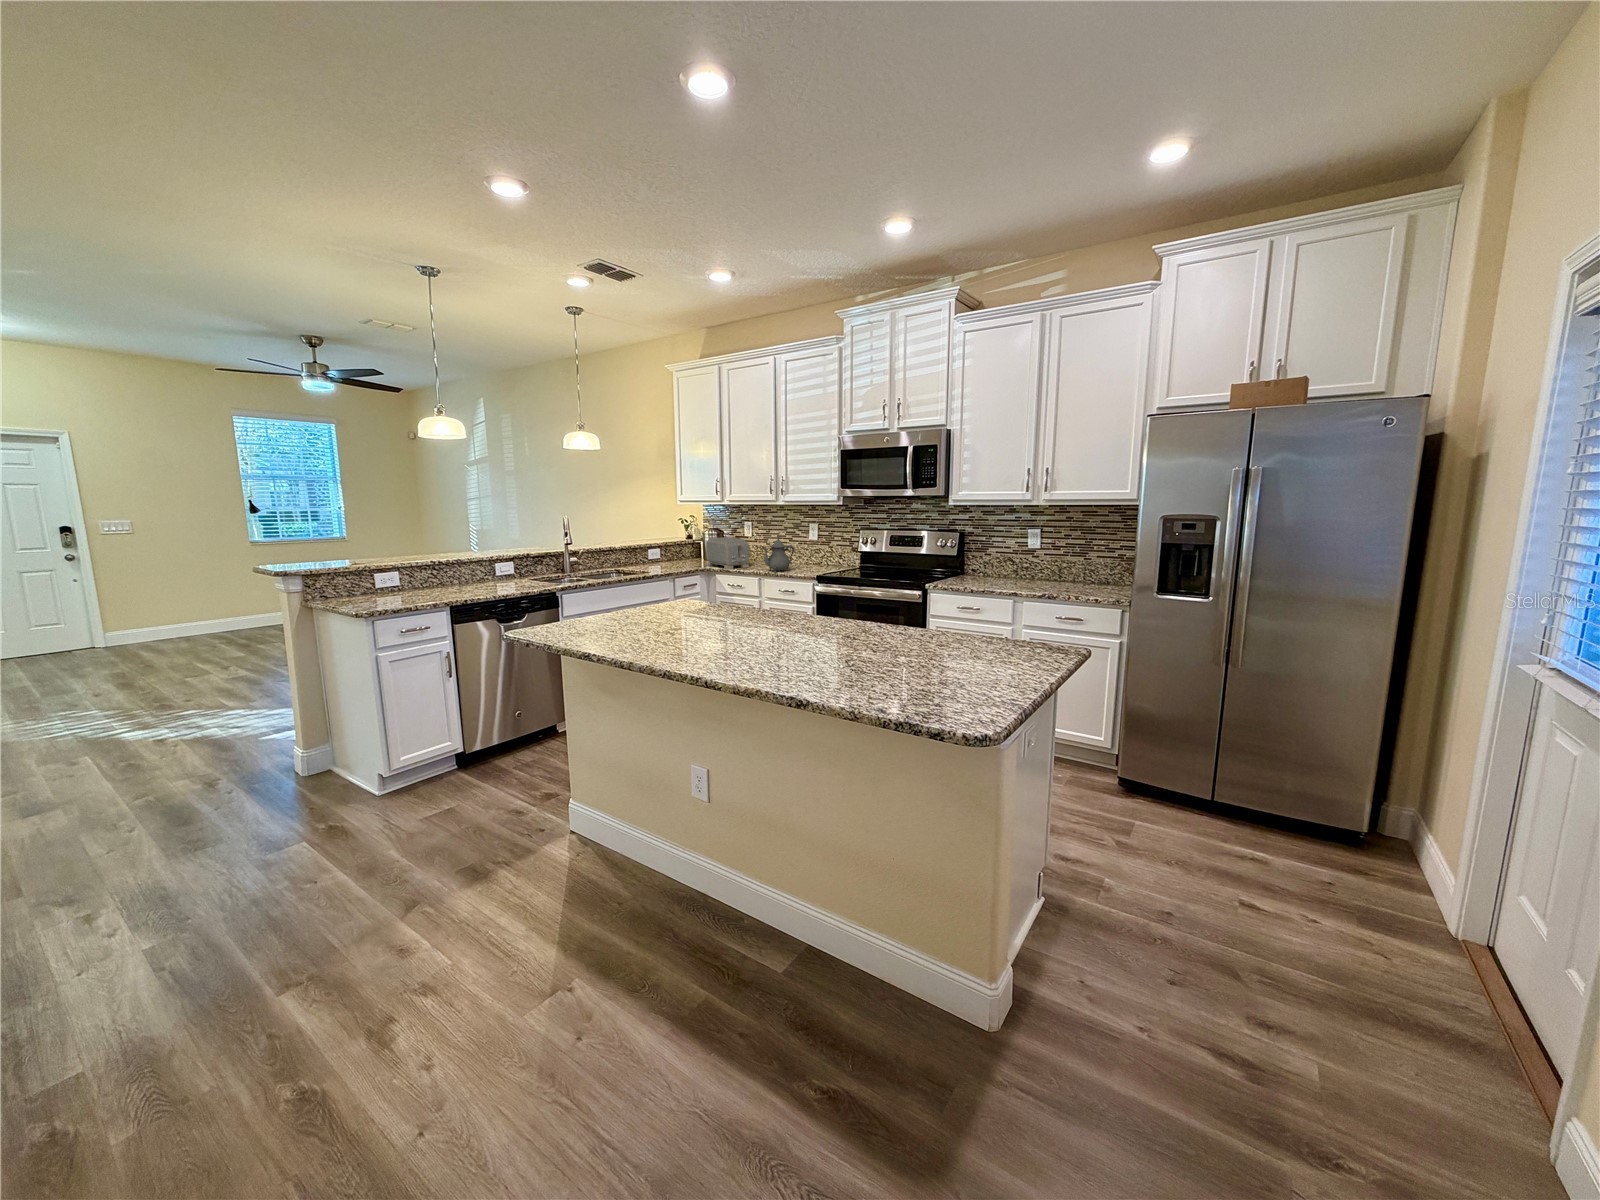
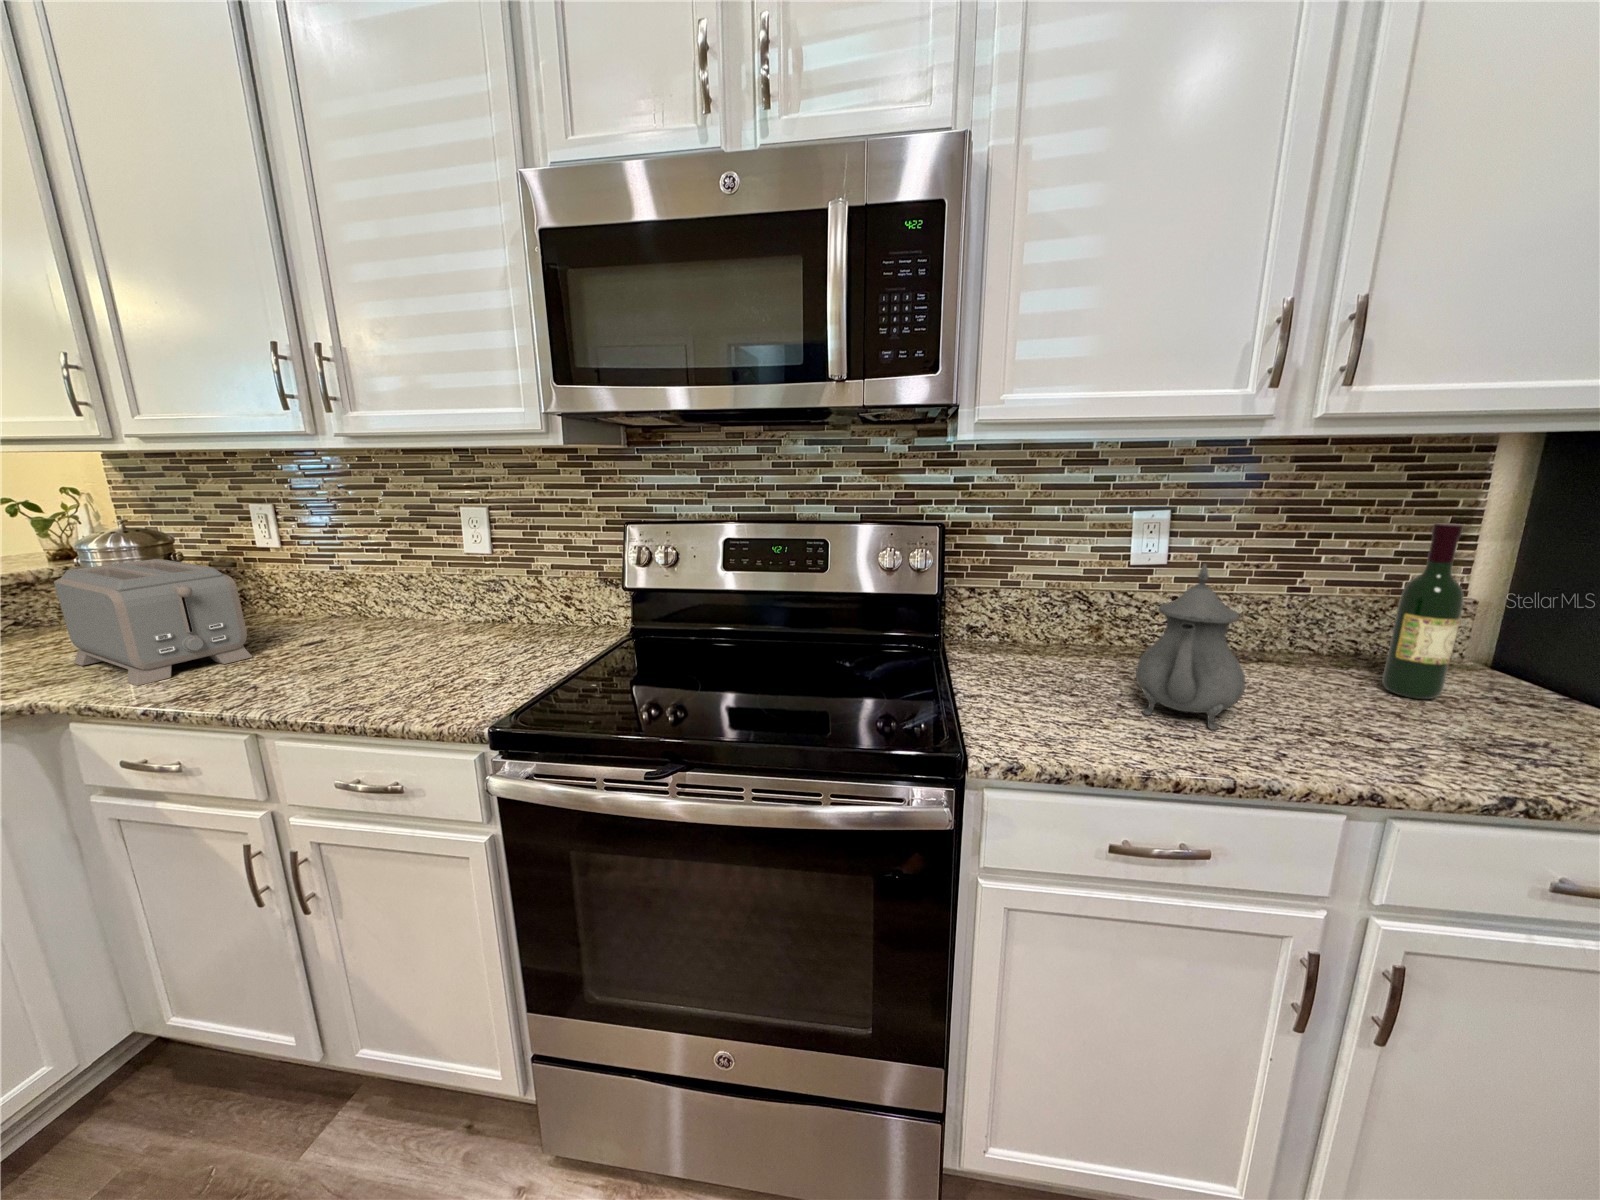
wine bottle: none [1086,533,1104,591] -> present [1382,523,1464,699]
teapot: present [762,535,794,572] -> present [1136,564,1245,730]

